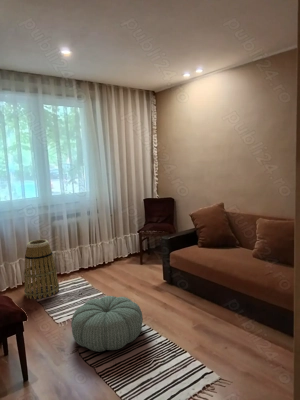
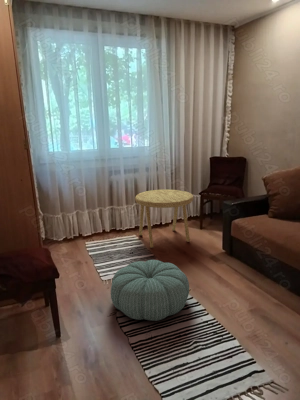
side table: none [80,231,134,287] -> present [135,190,193,247]
basket: present [24,240,59,299] -> none [78,193,112,252]

